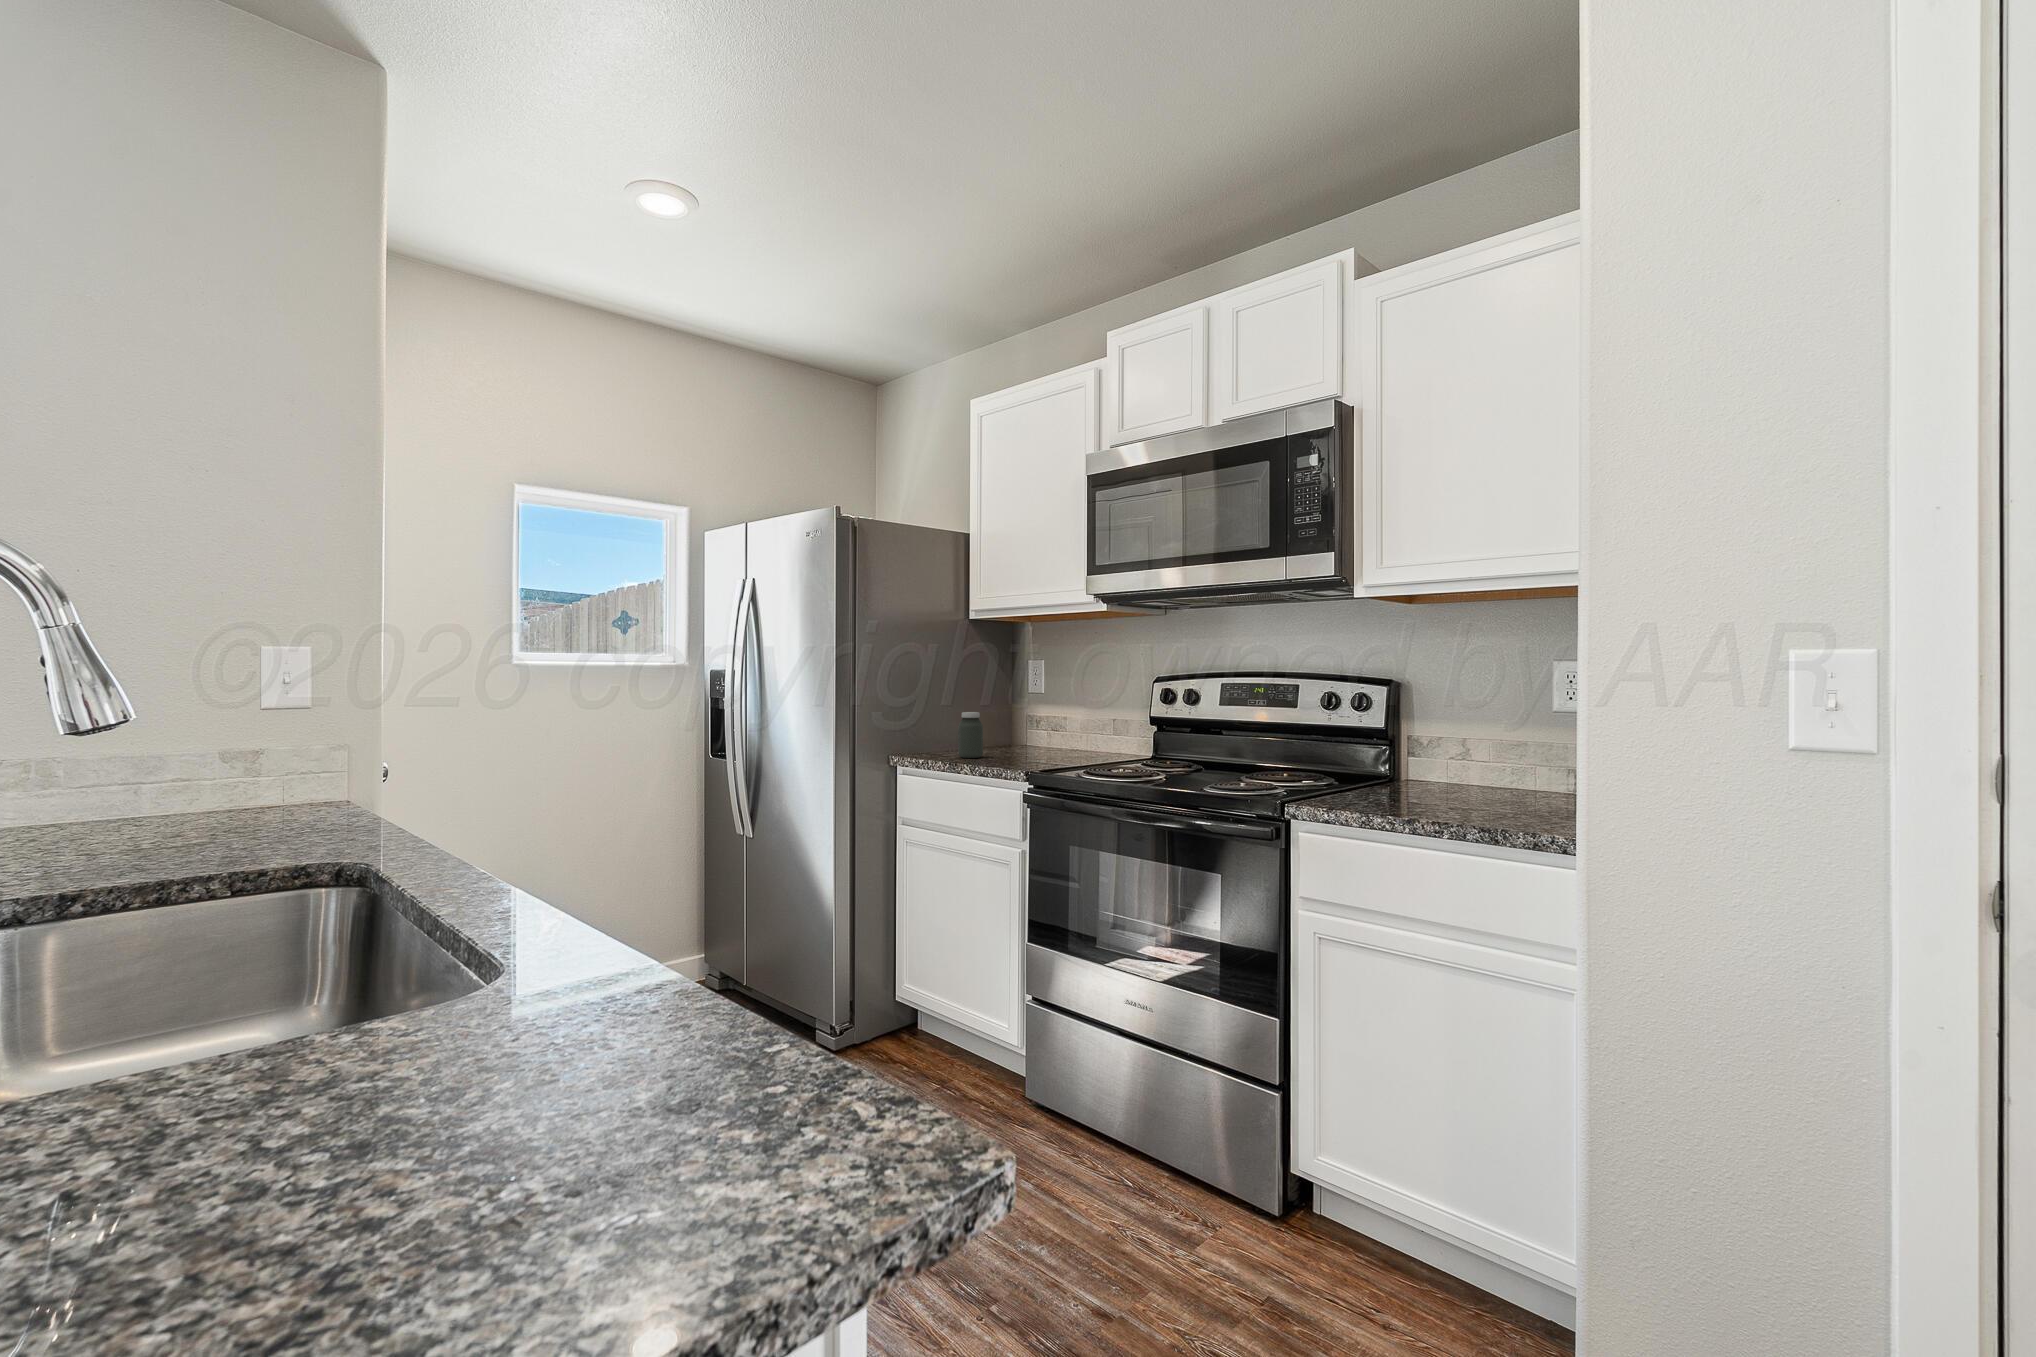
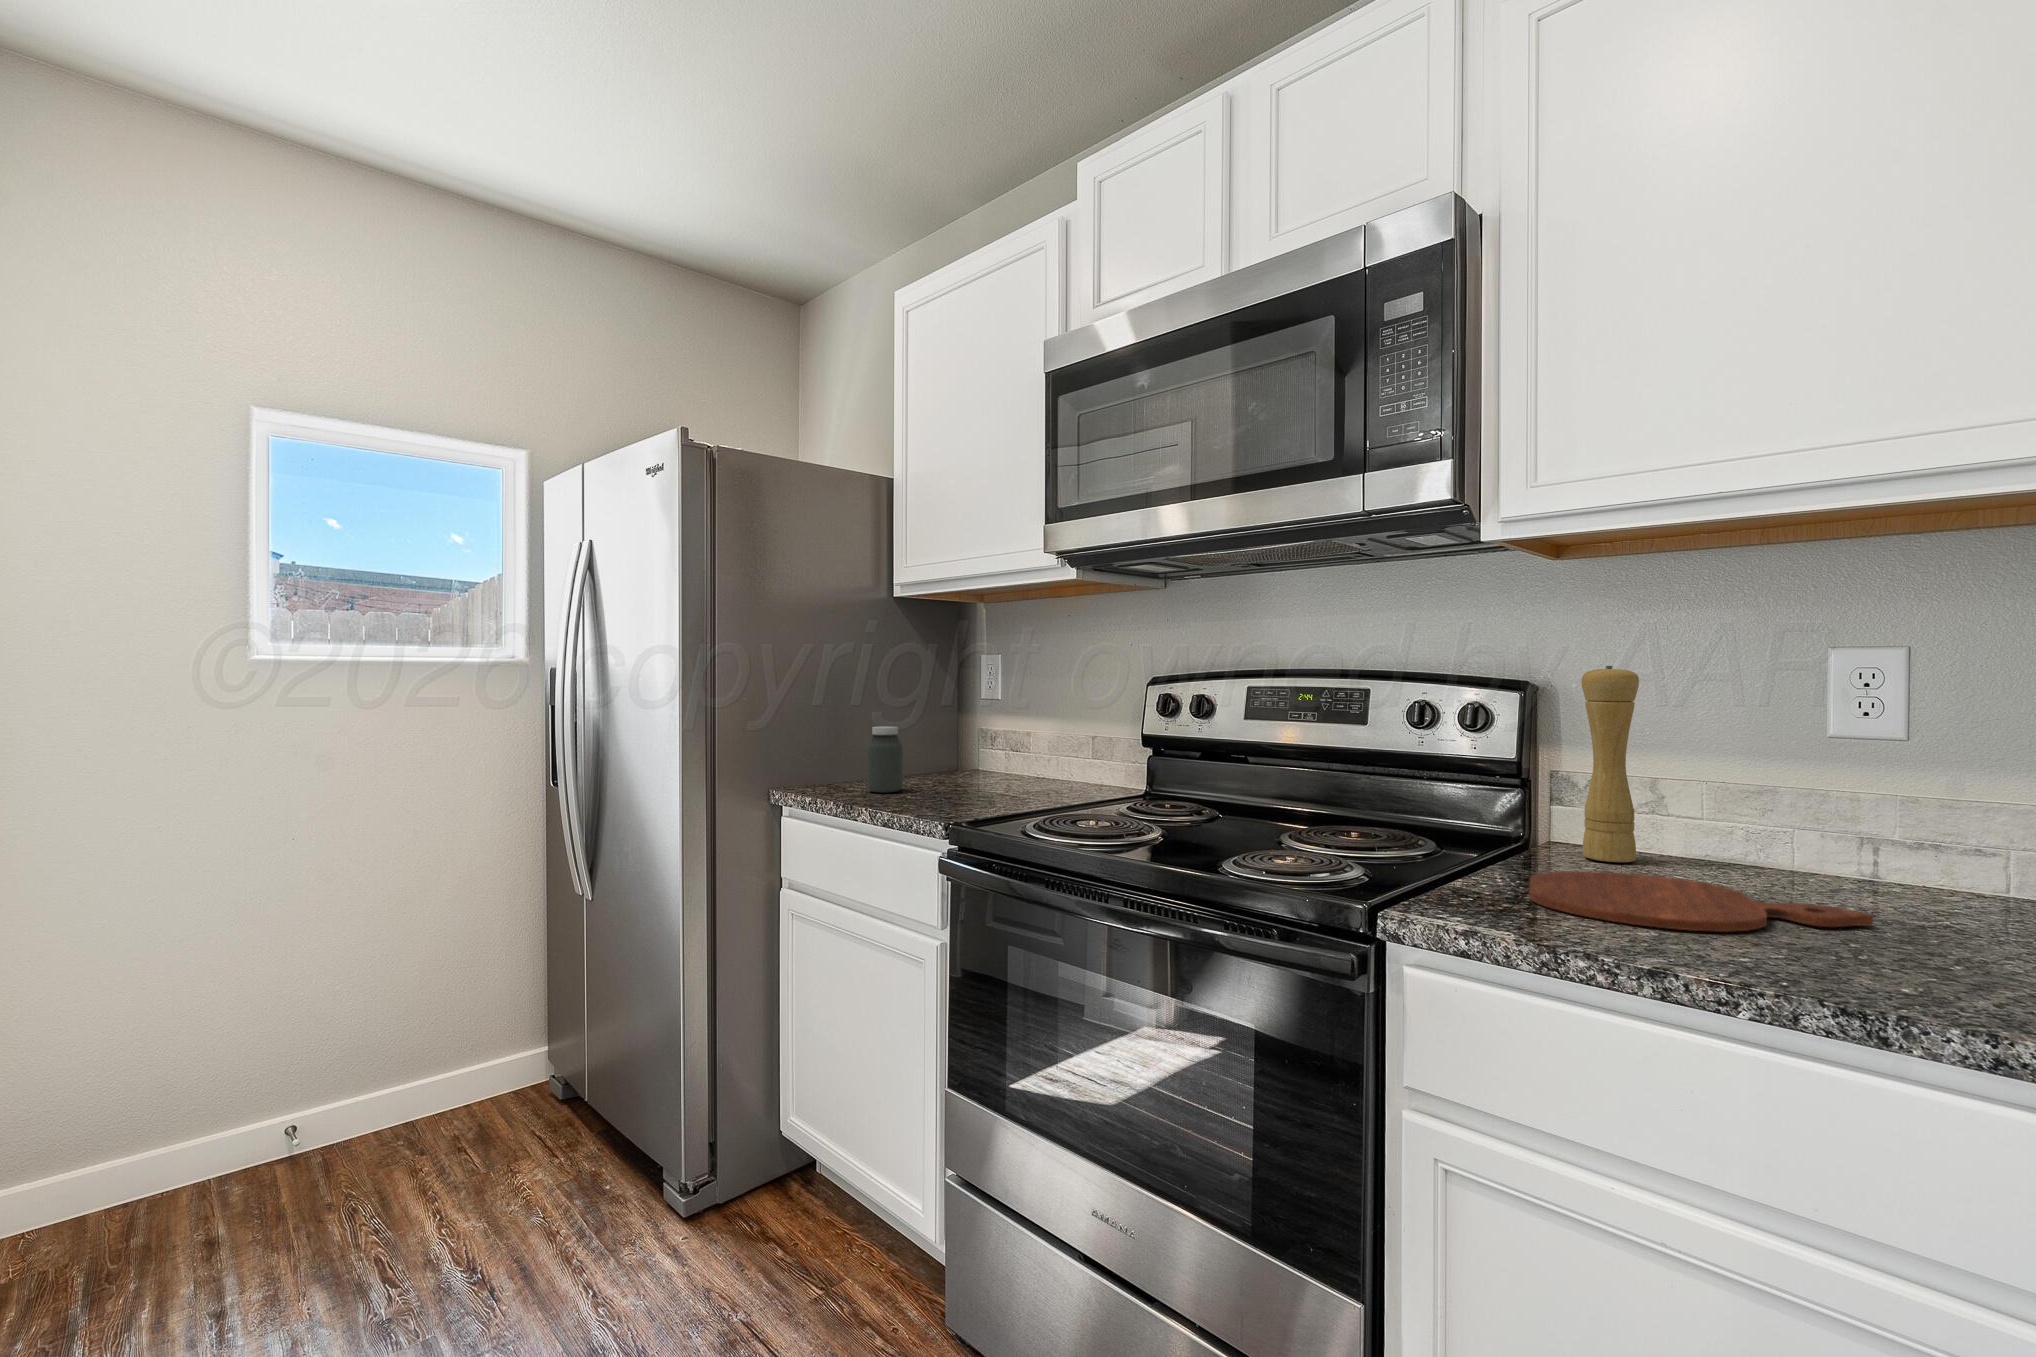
pepper mill: none [1418,671,1449,787] -> present [1581,666,1639,862]
cutting board: none [1370,788,1539,808] -> present [1529,871,1873,932]

